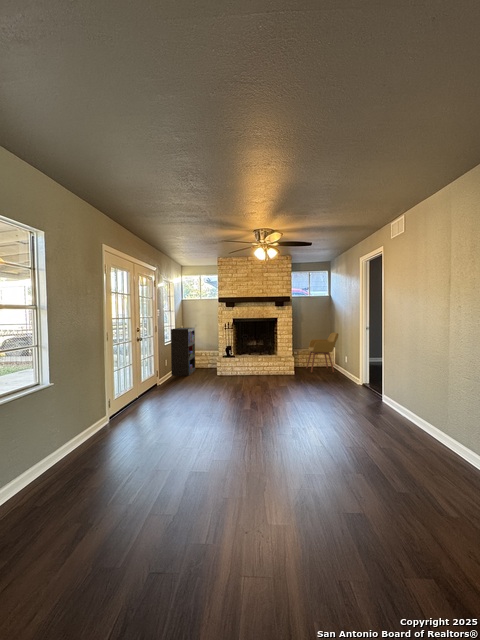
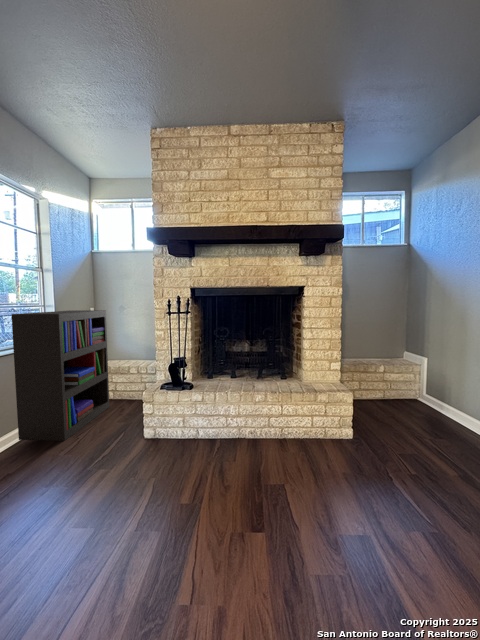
armchair: present [306,332,338,373] -> none [364,324,461,428]

